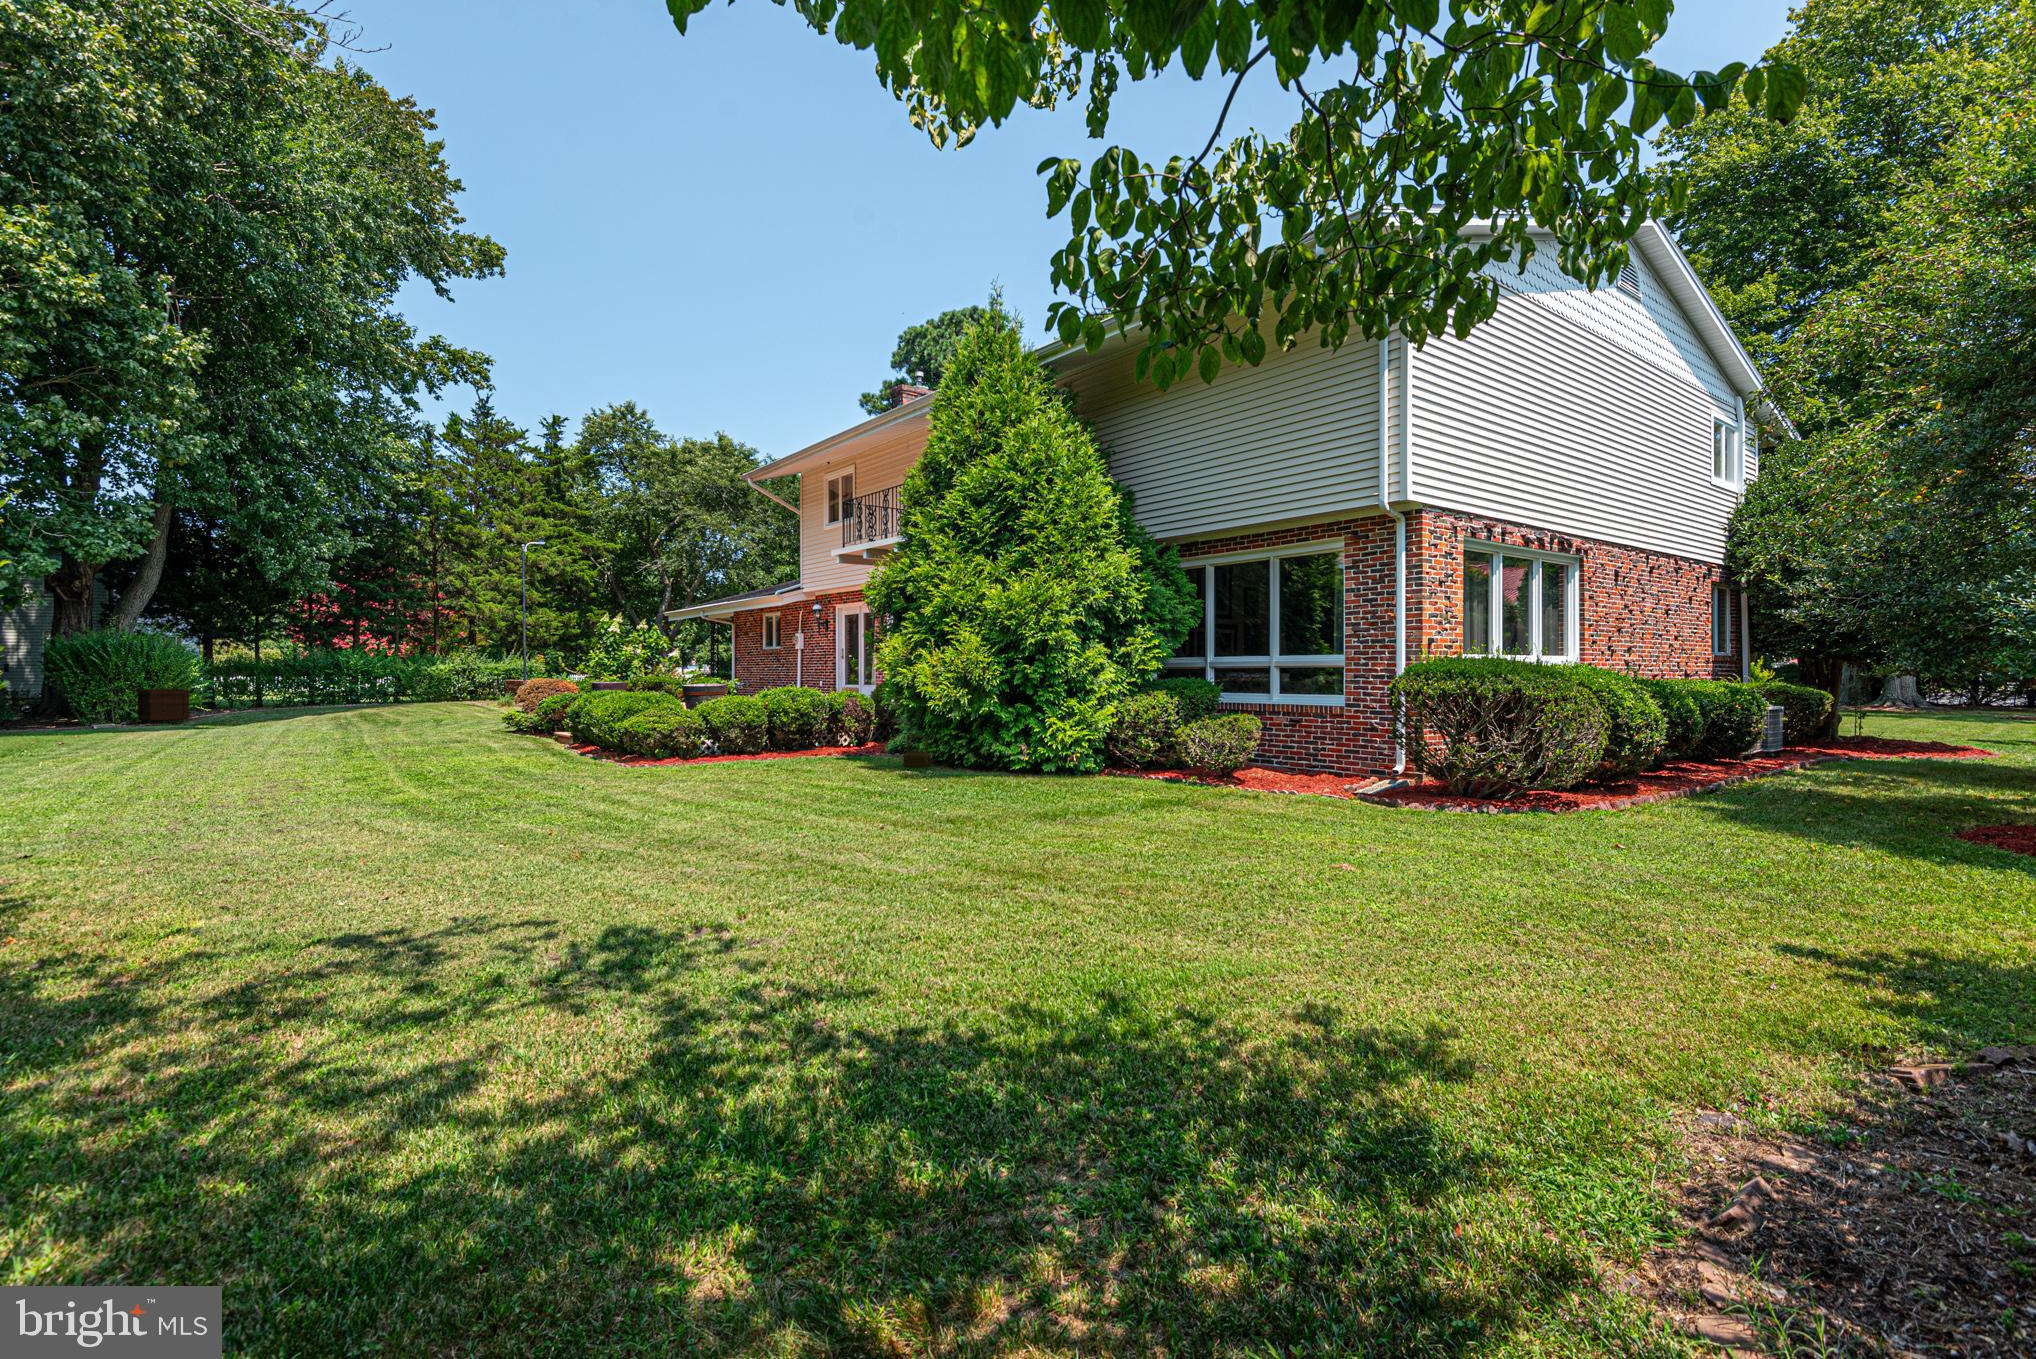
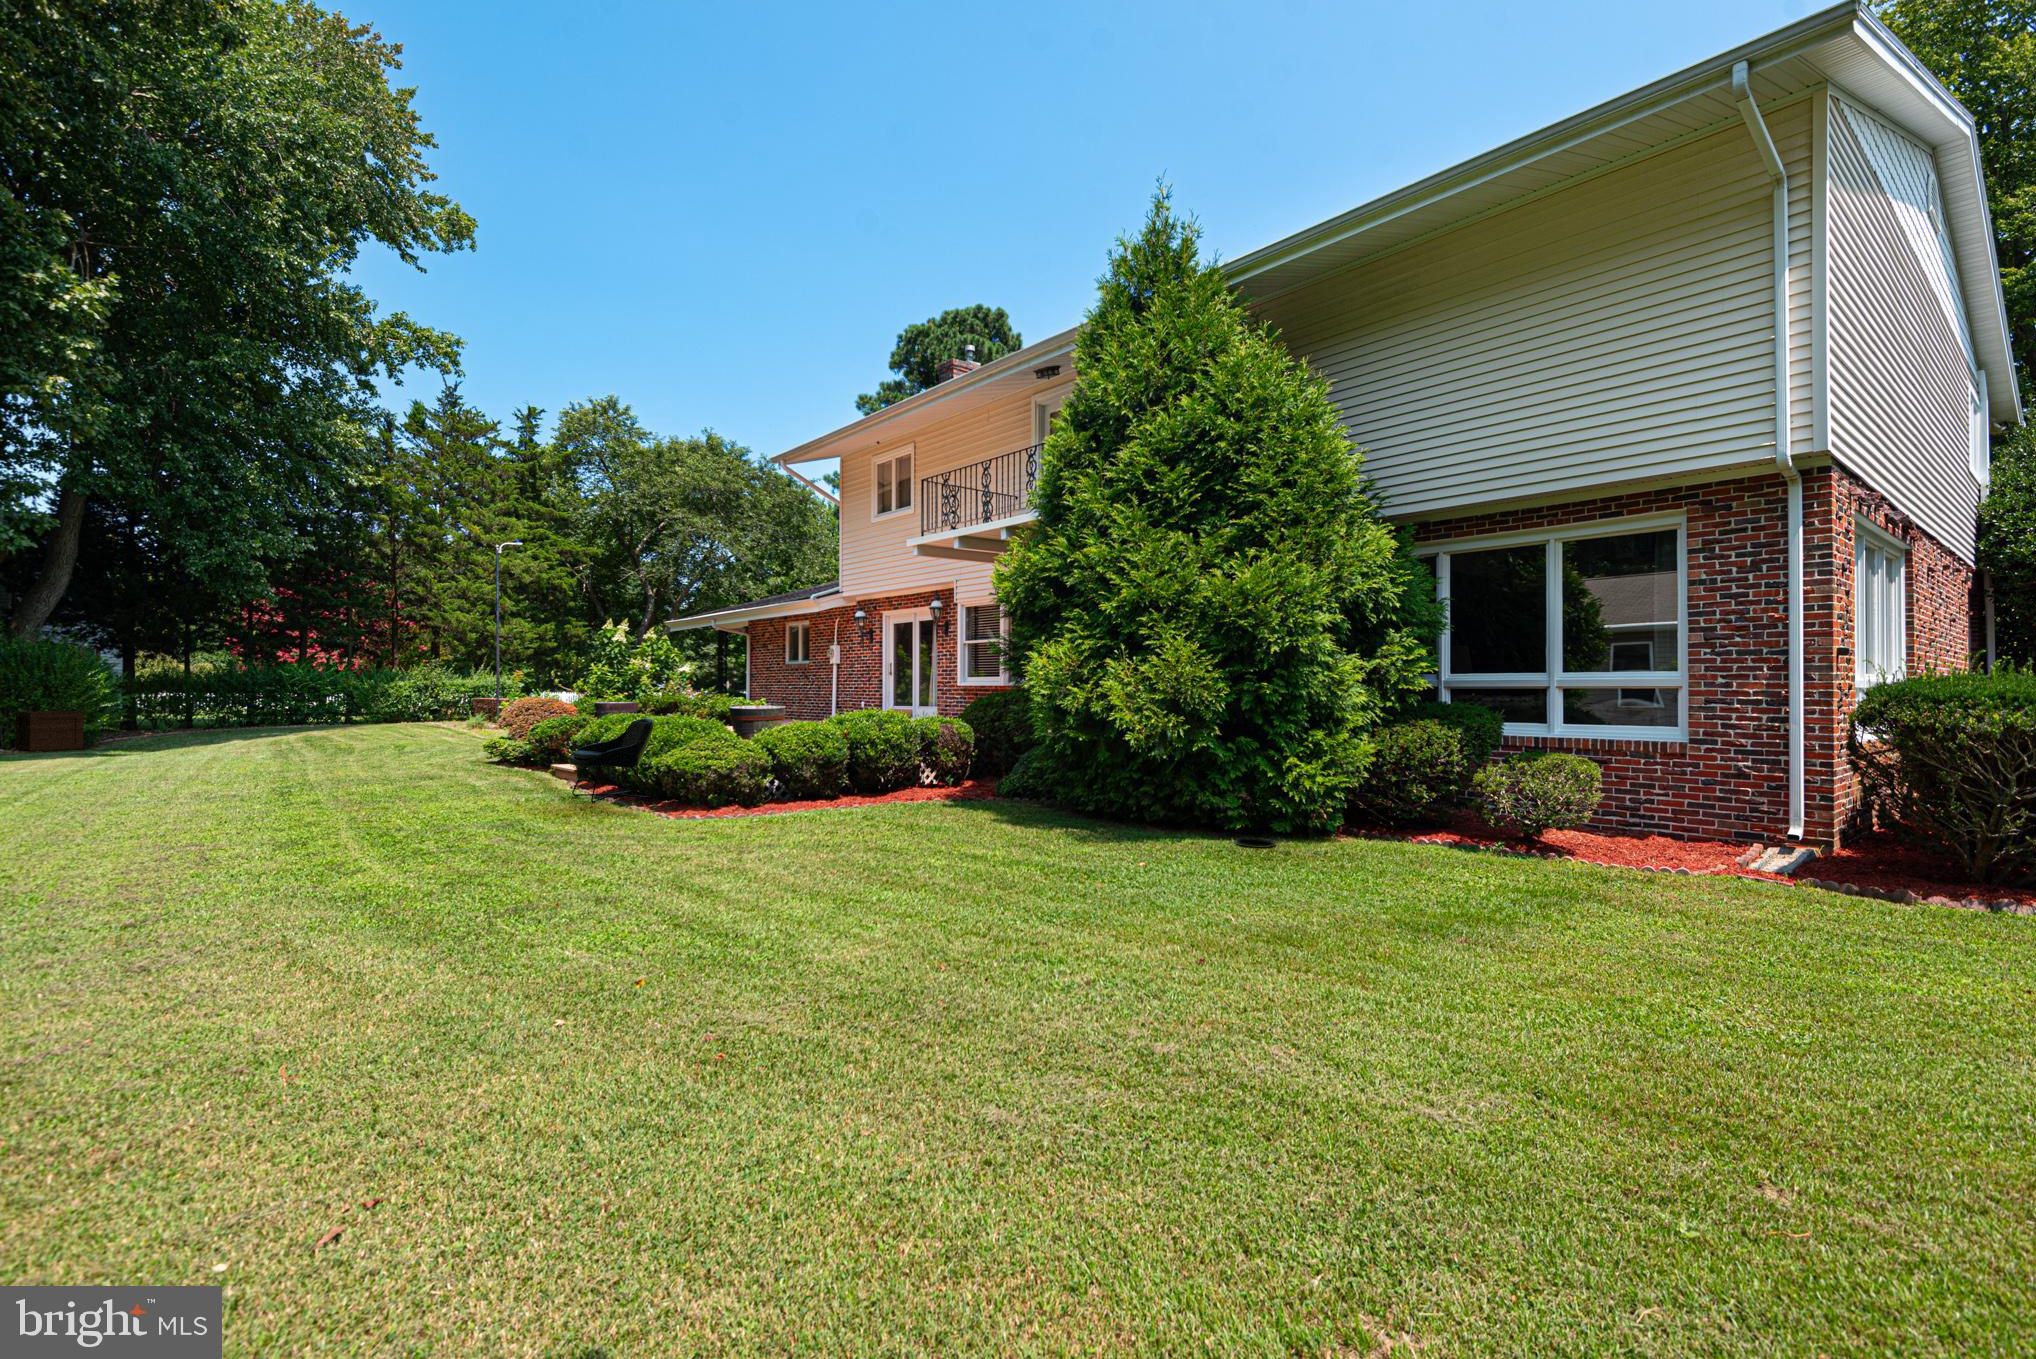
lounge chair: none [556,691,620,754] -> present [568,718,653,803]
potted tree: present [793,715,816,750] -> present [1235,777,1276,848]
woven basket: present [903,734,931,767] -> none [1055,778,1093,823]

